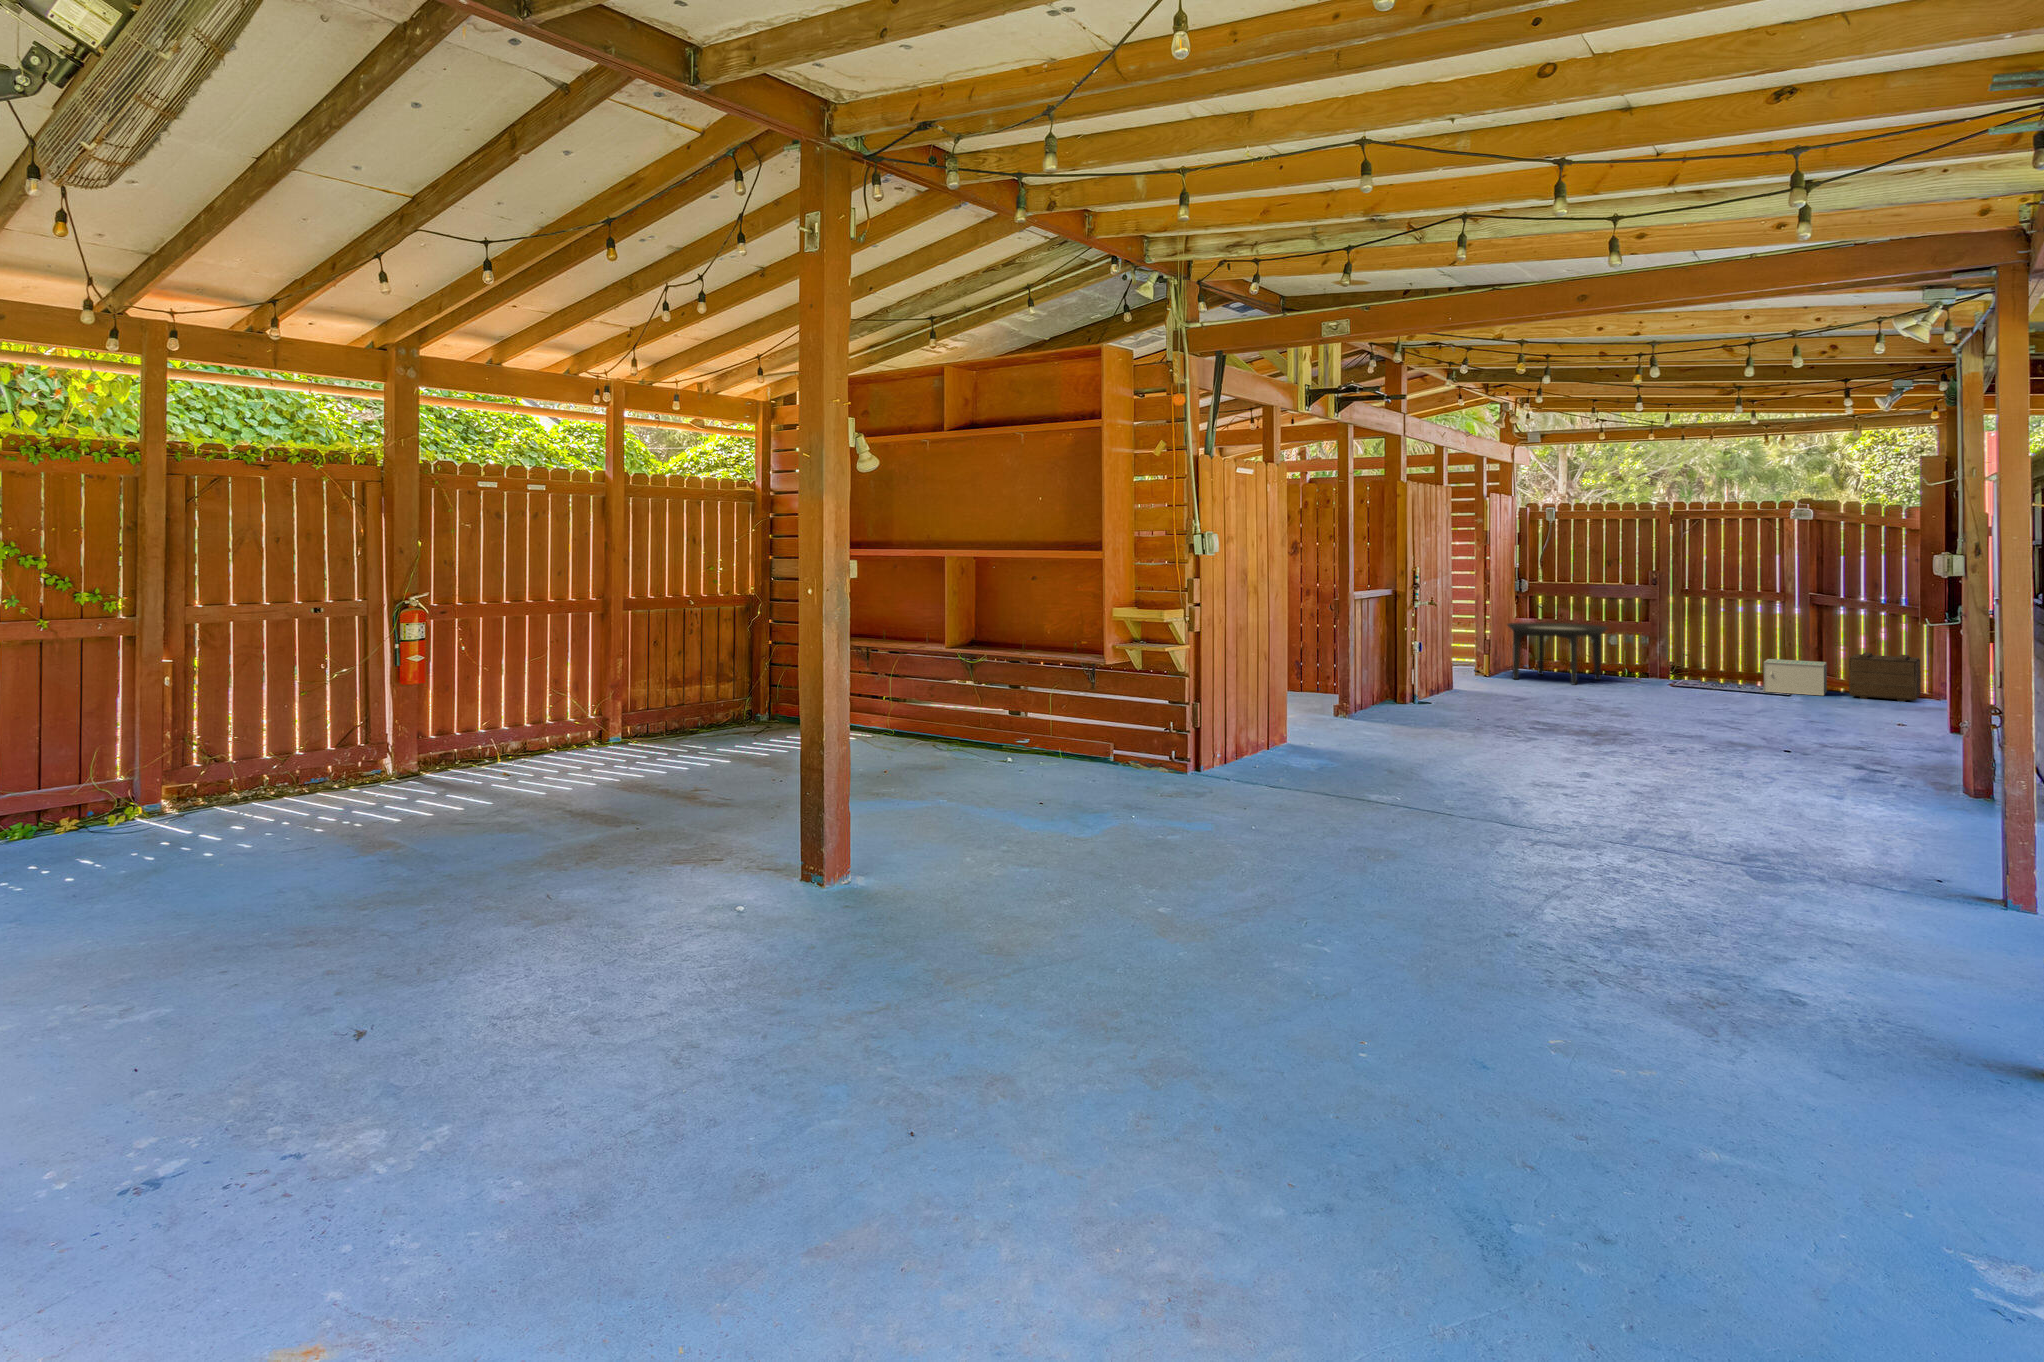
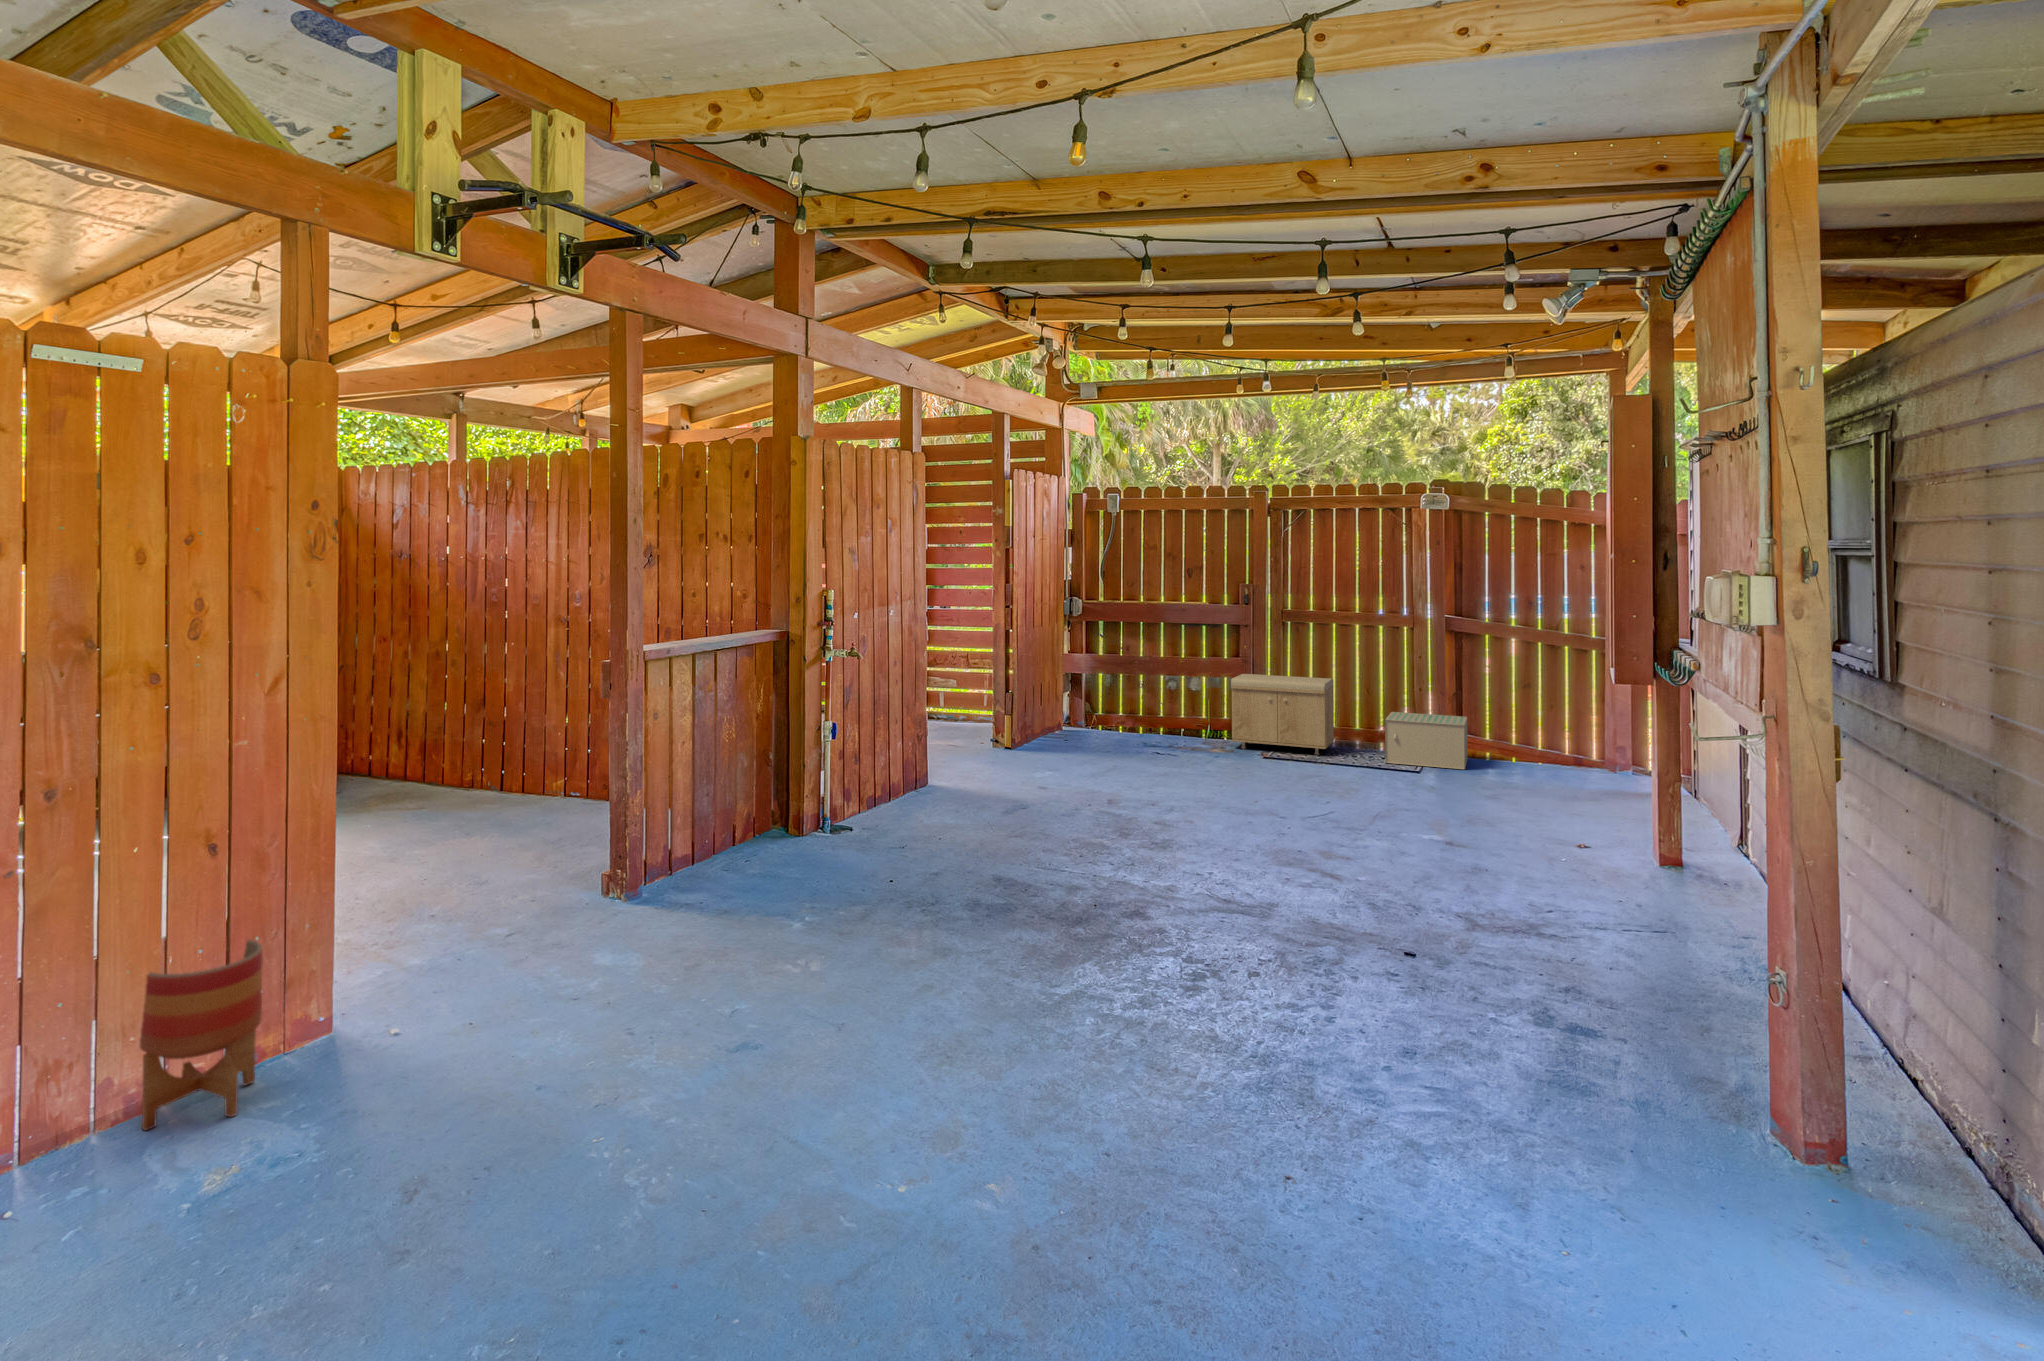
round table: present [1507,622,1608,685] -> none [1047,660,1184,757]
storage bench: none [1645,633,1723,687] -> present [1231,674,1334,755]
wooden crate: present [1849,653,1921,702] -> none [1498,703,1590,779]
planter: none [1259,700,1298,761] -> present [140,939,263,1130]

